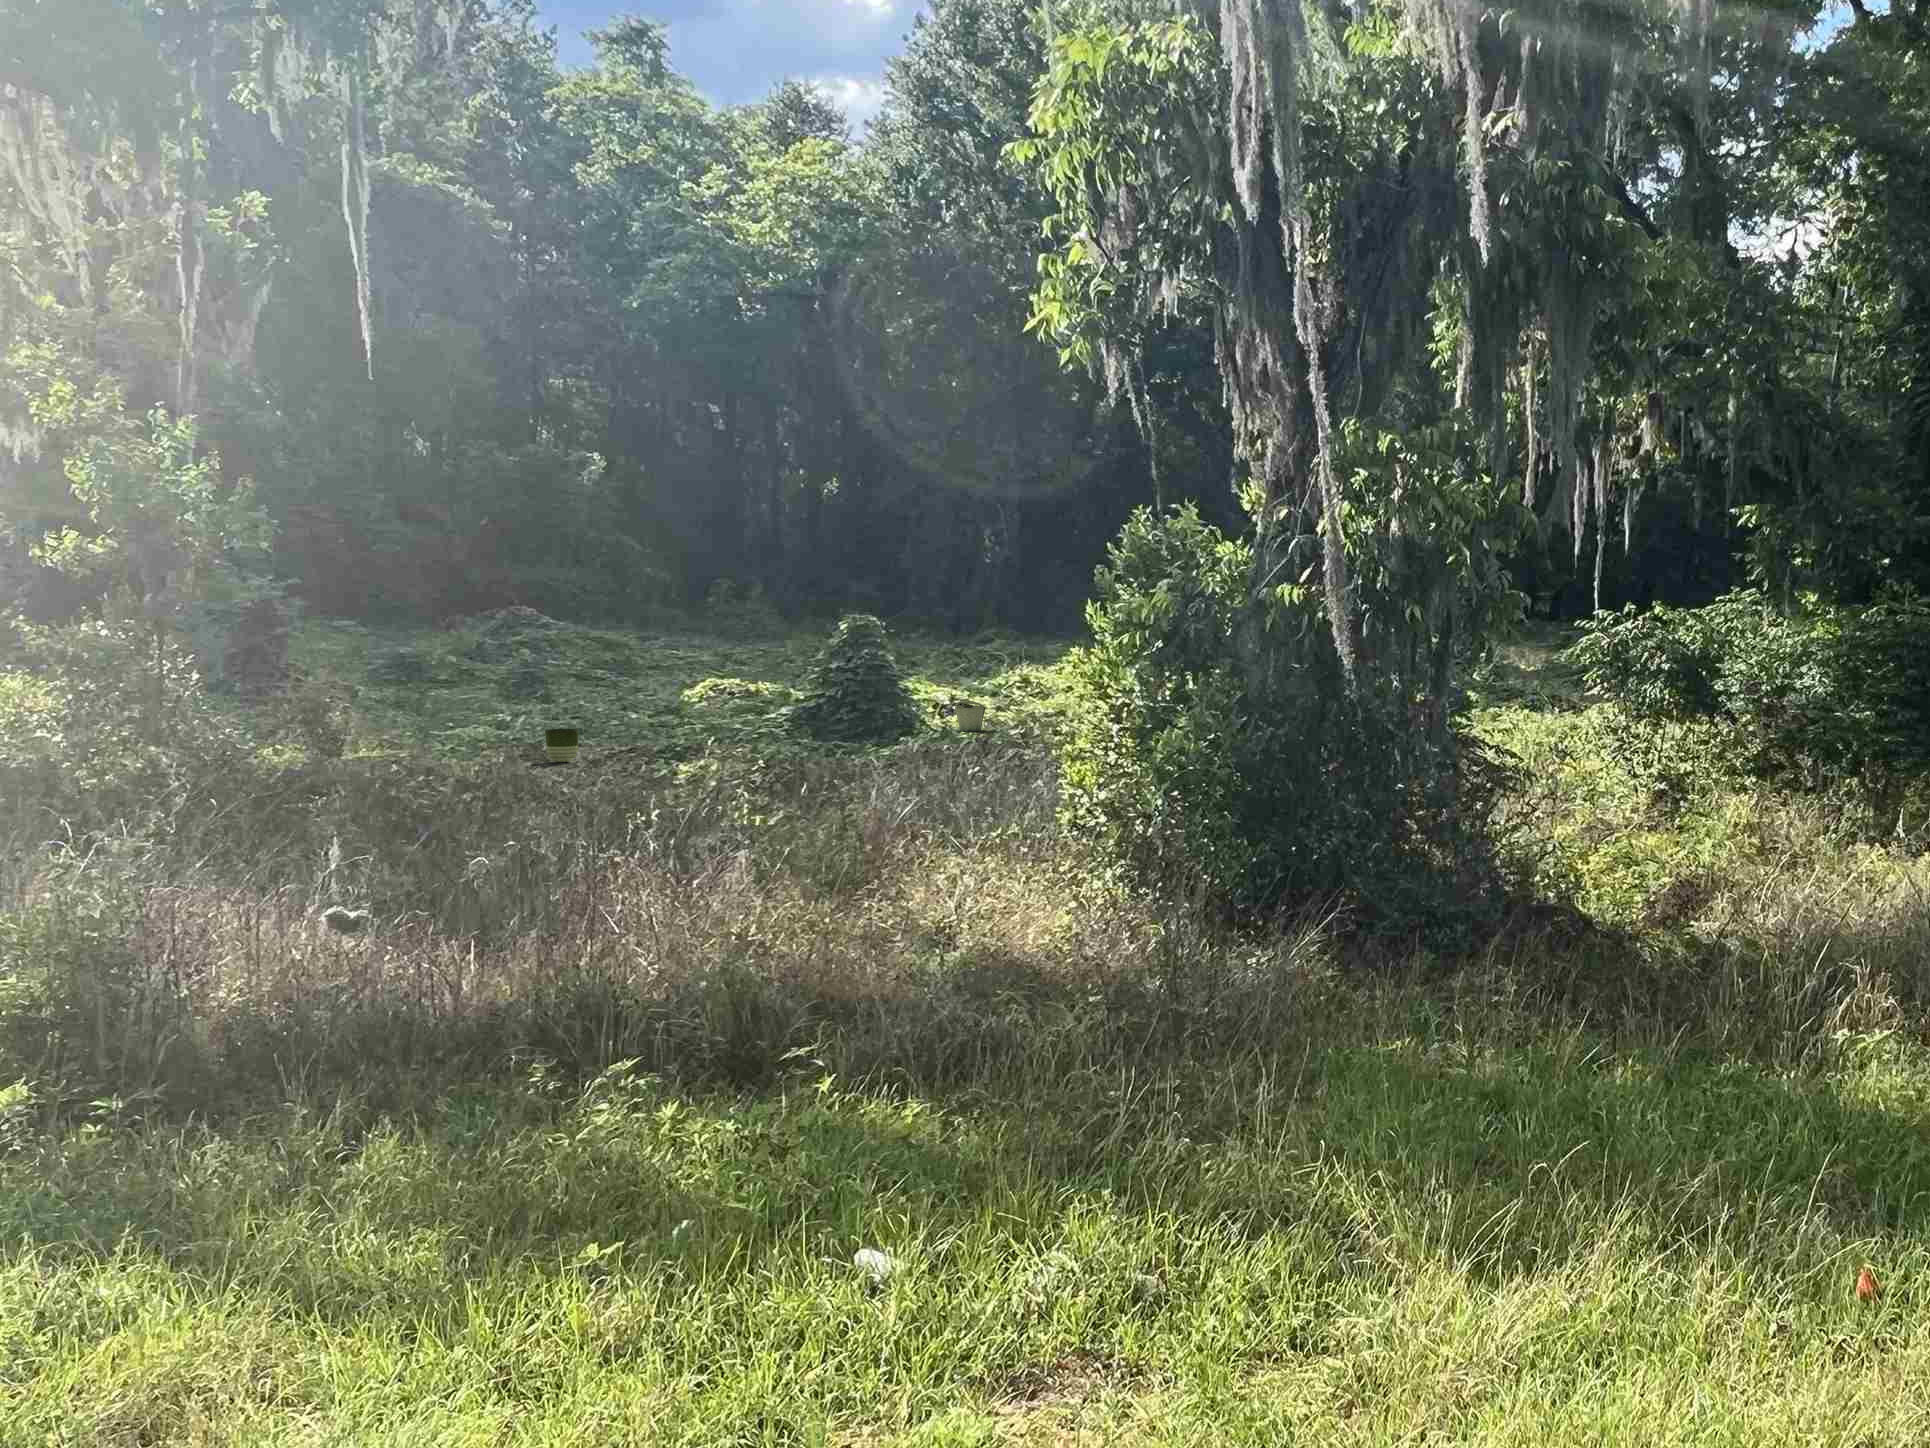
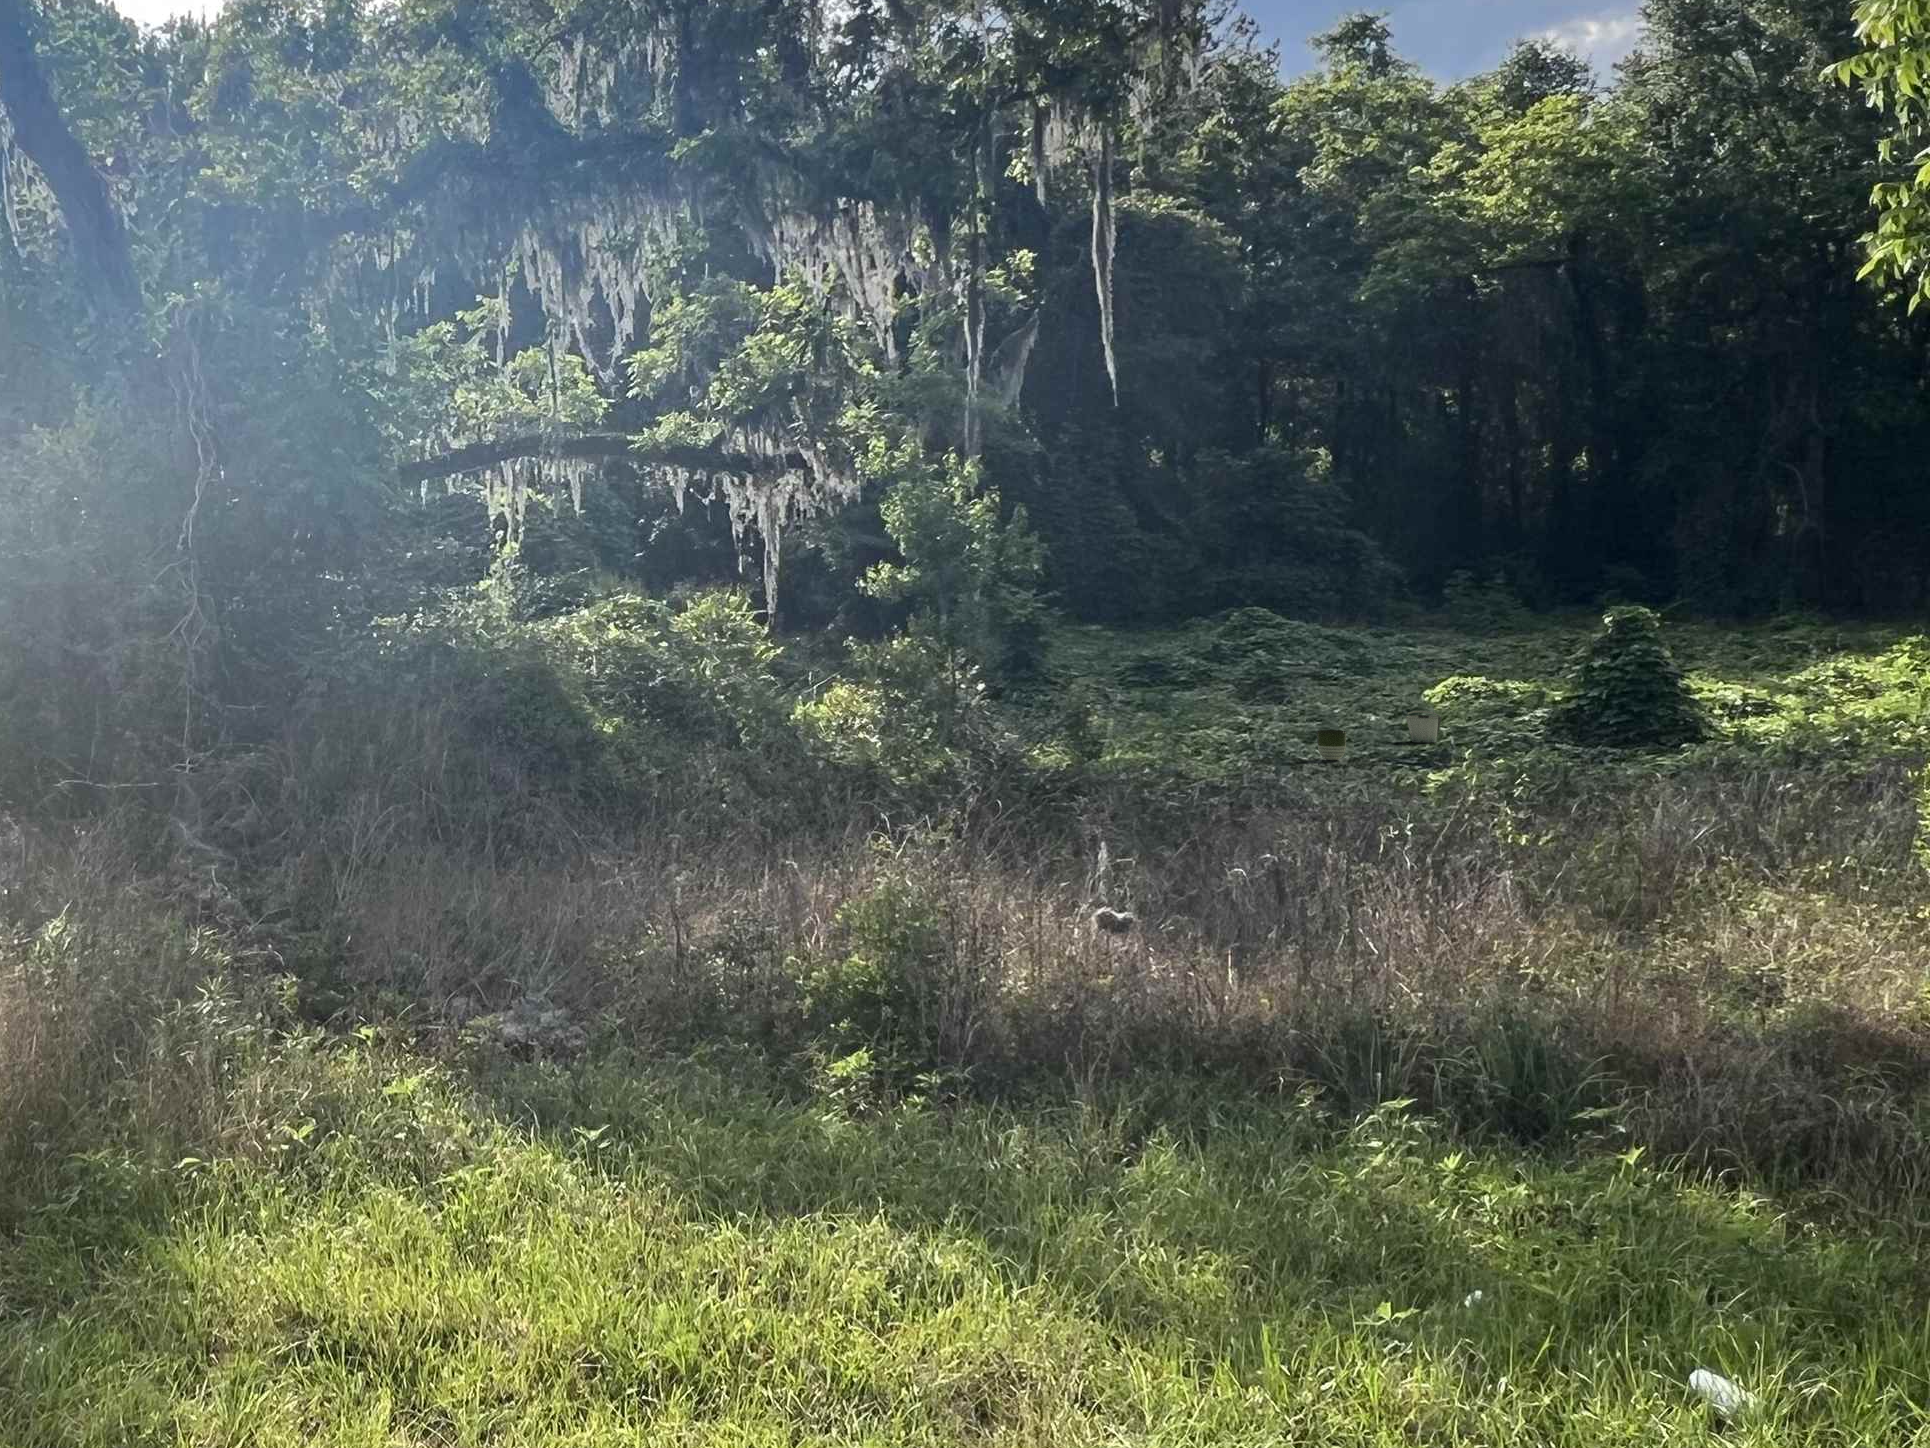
bucket: present [955,701,985,732] -> present [1406,710,1441,743]

